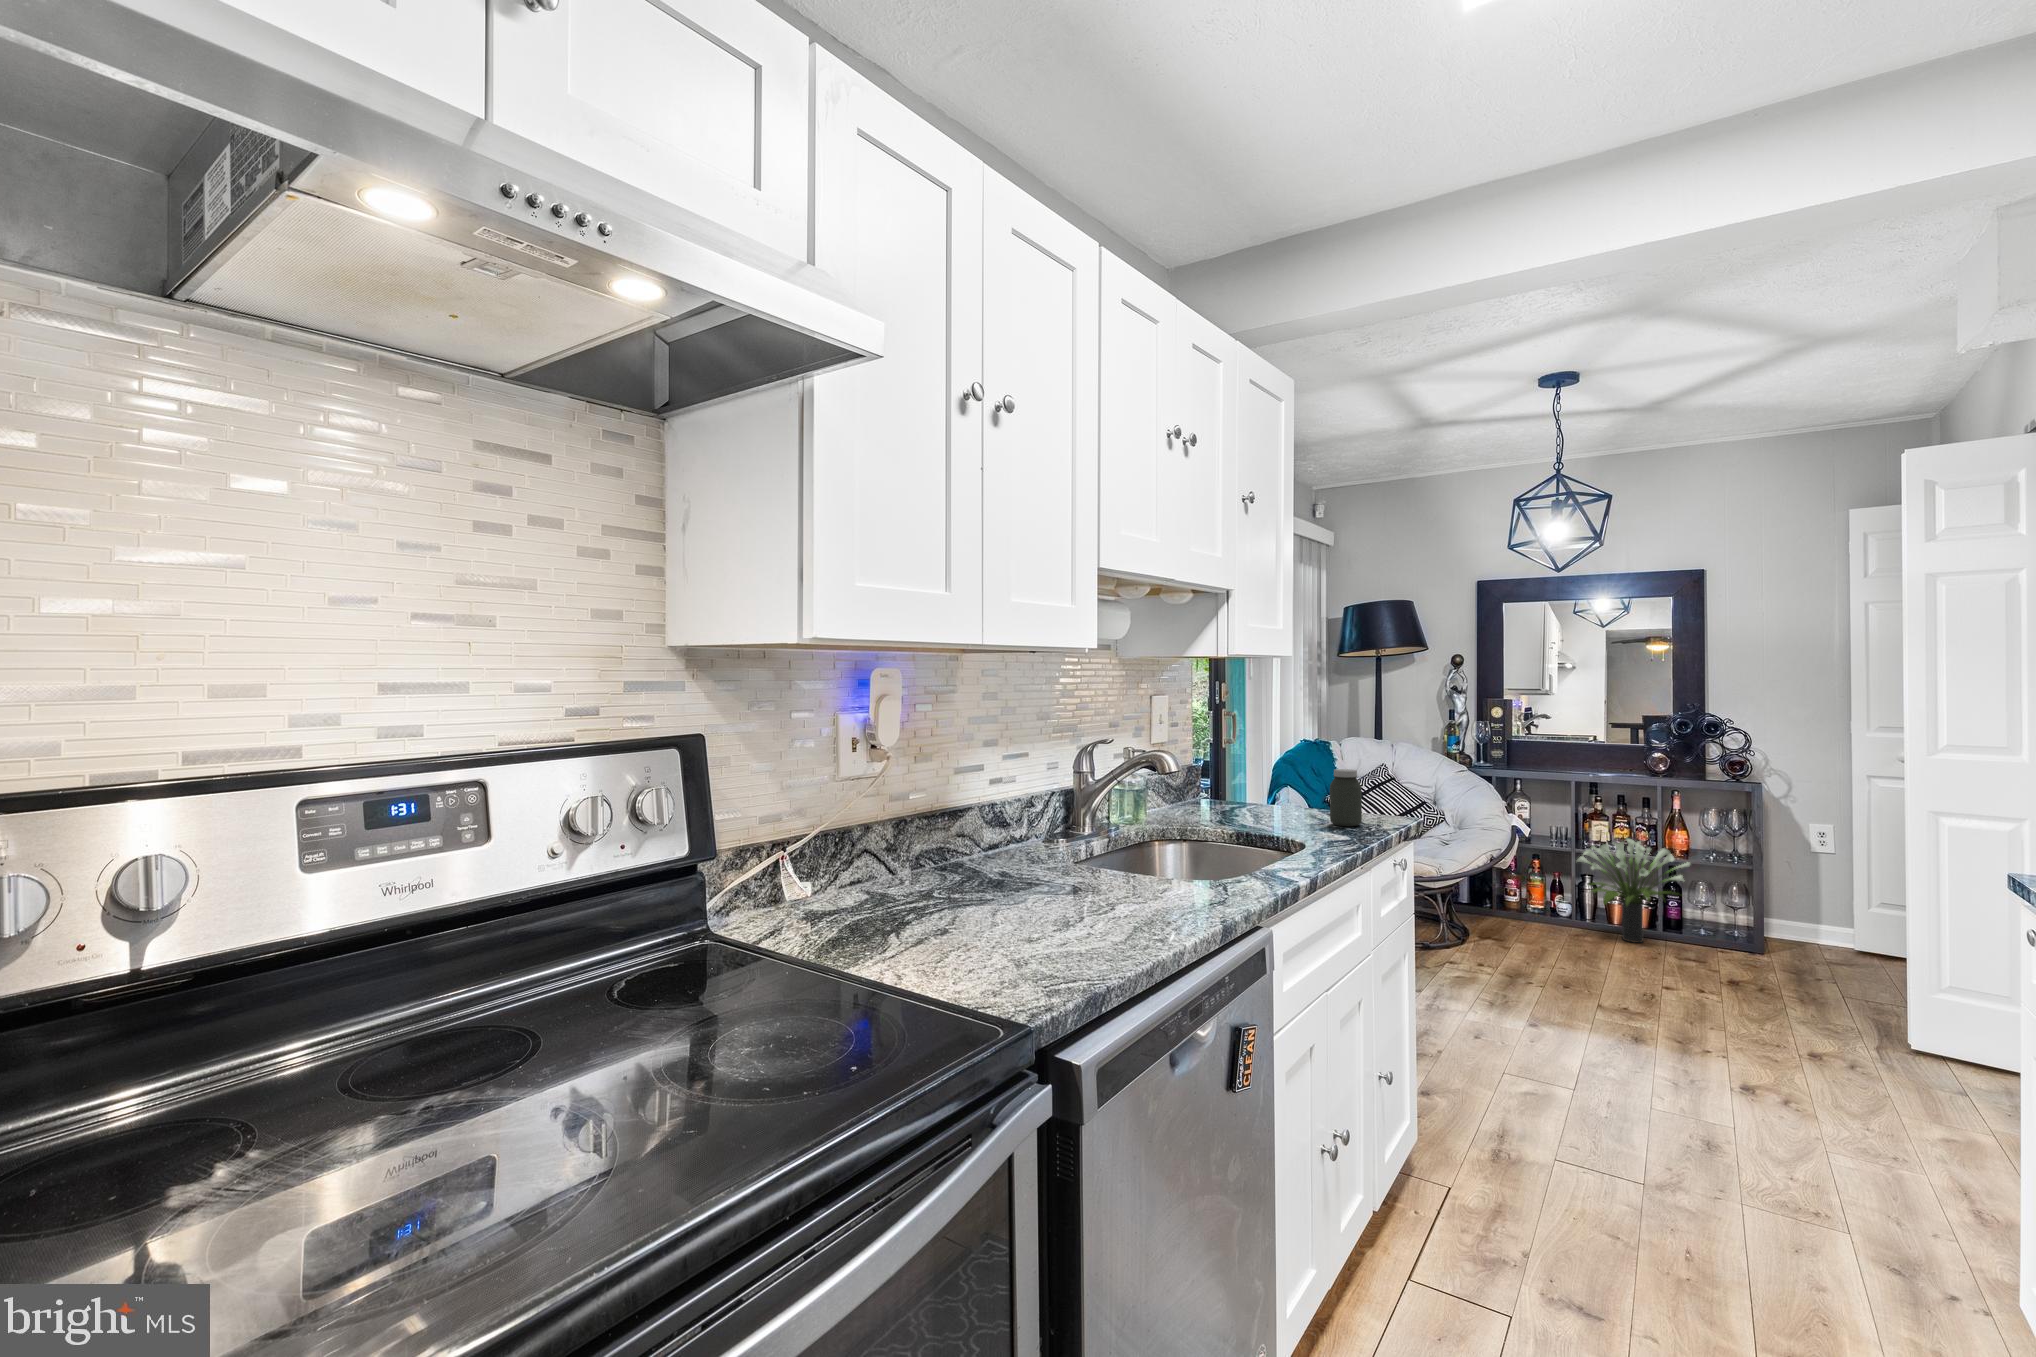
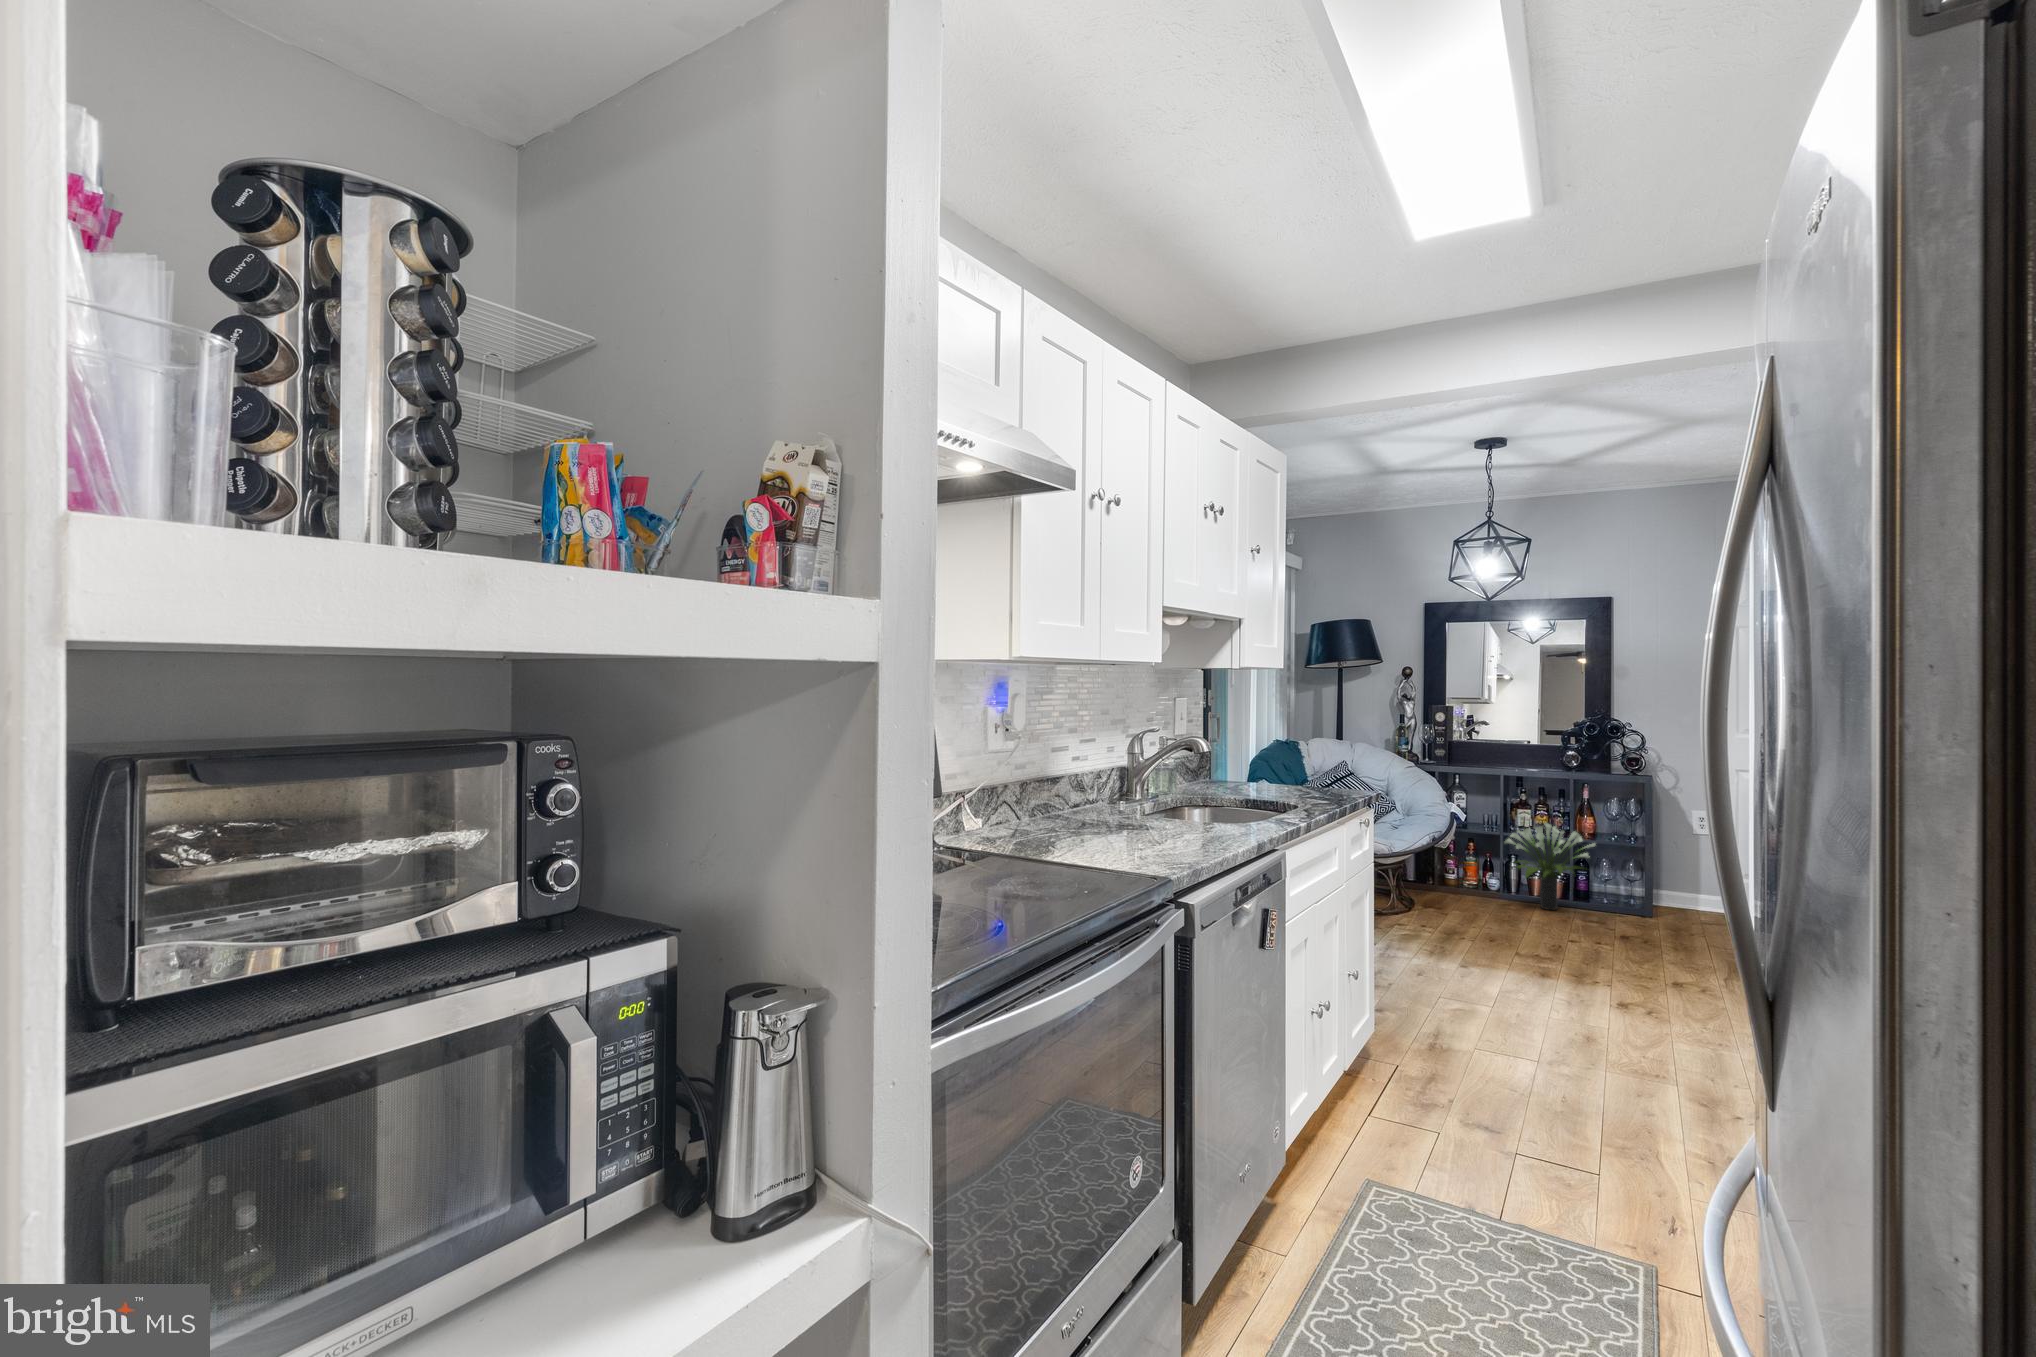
jar: present [1330,769,1362,826] -> none [1313,755,1337,798]

